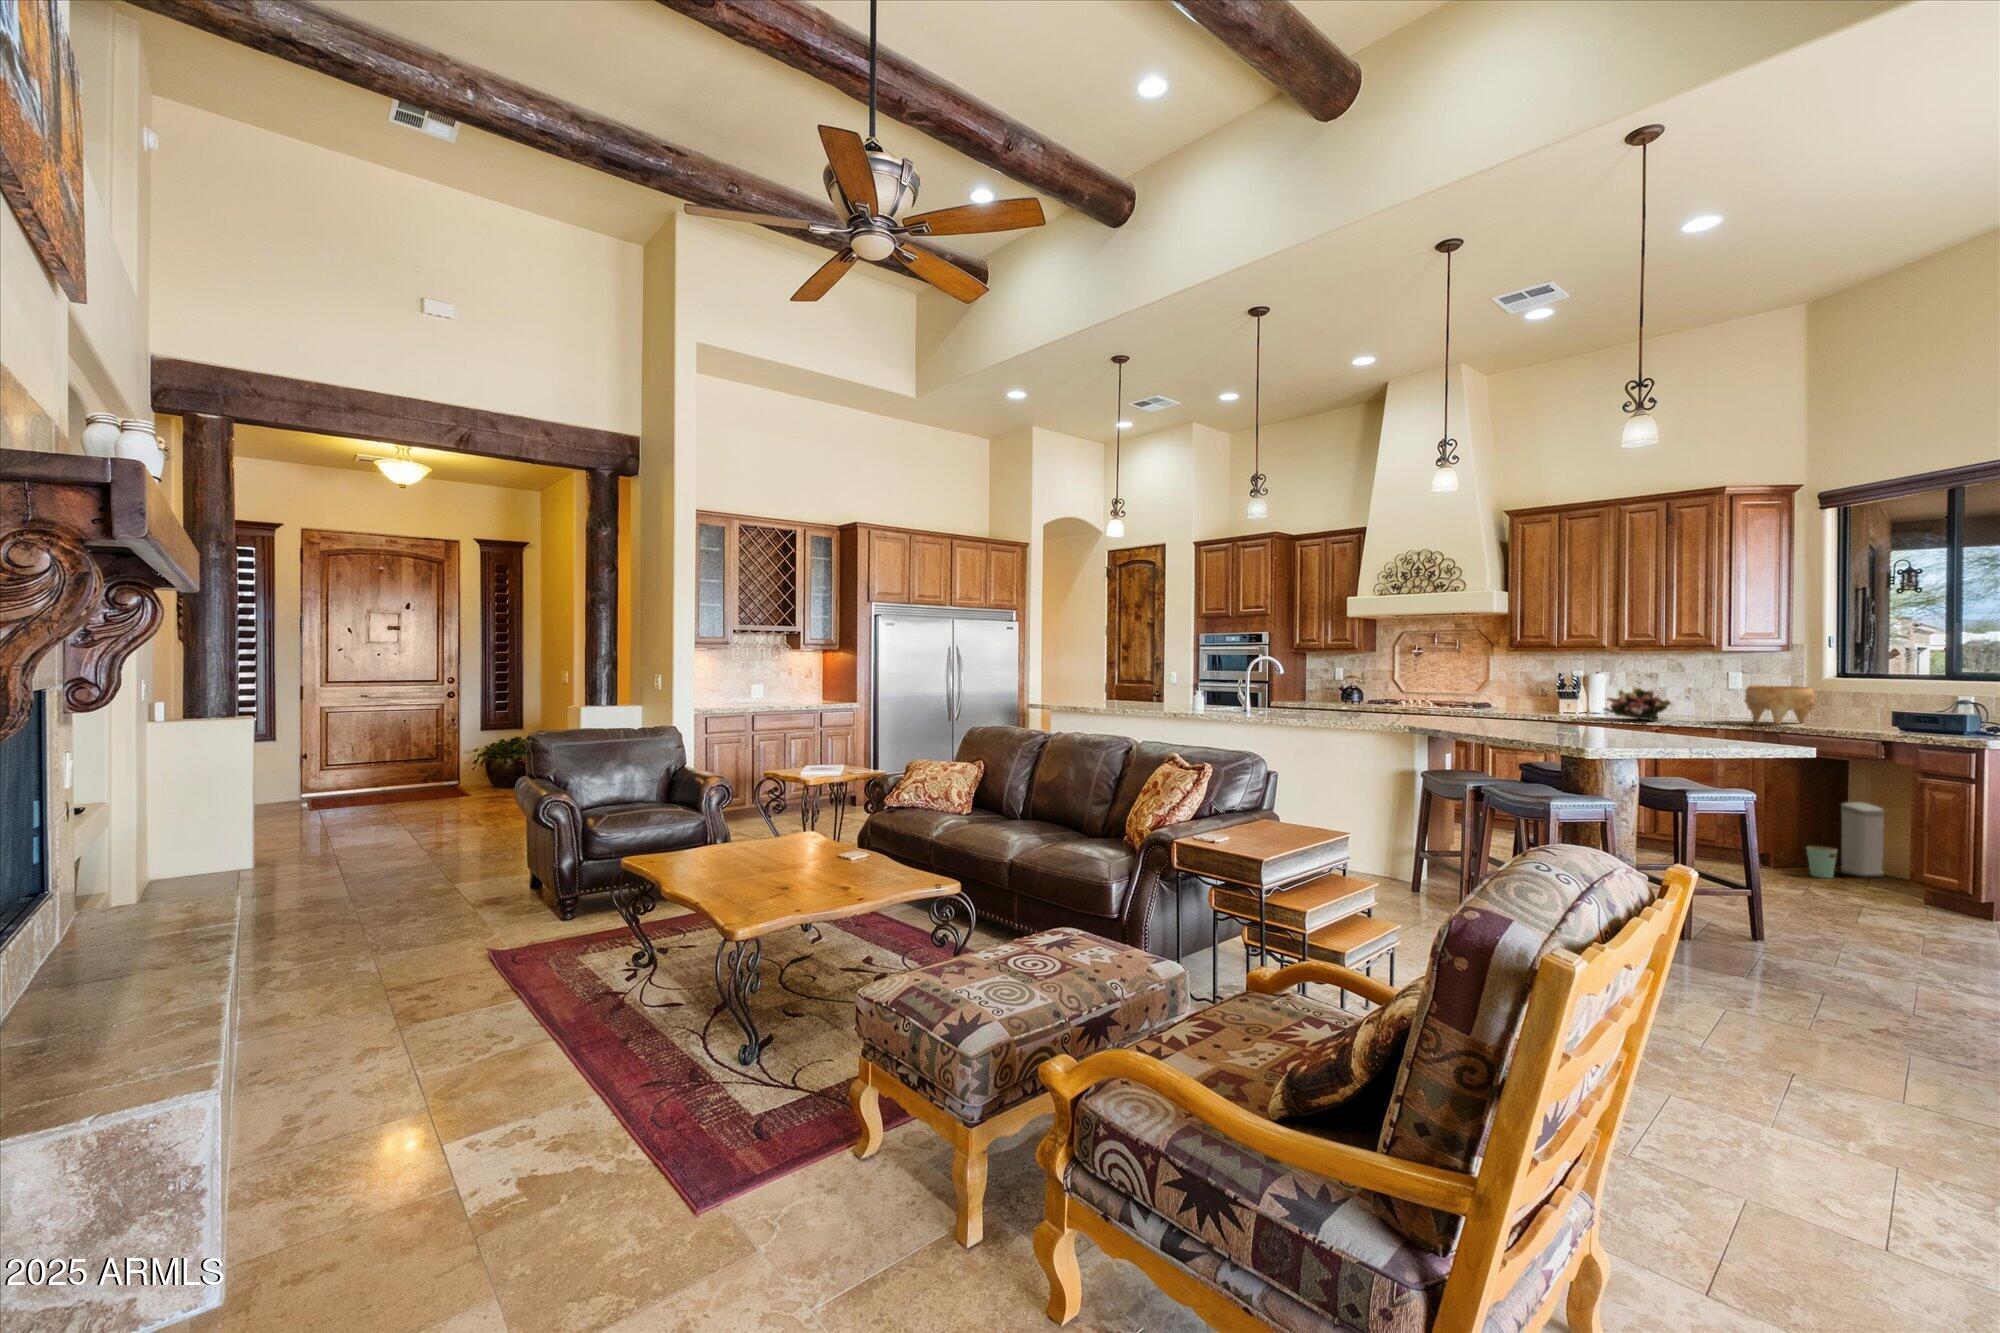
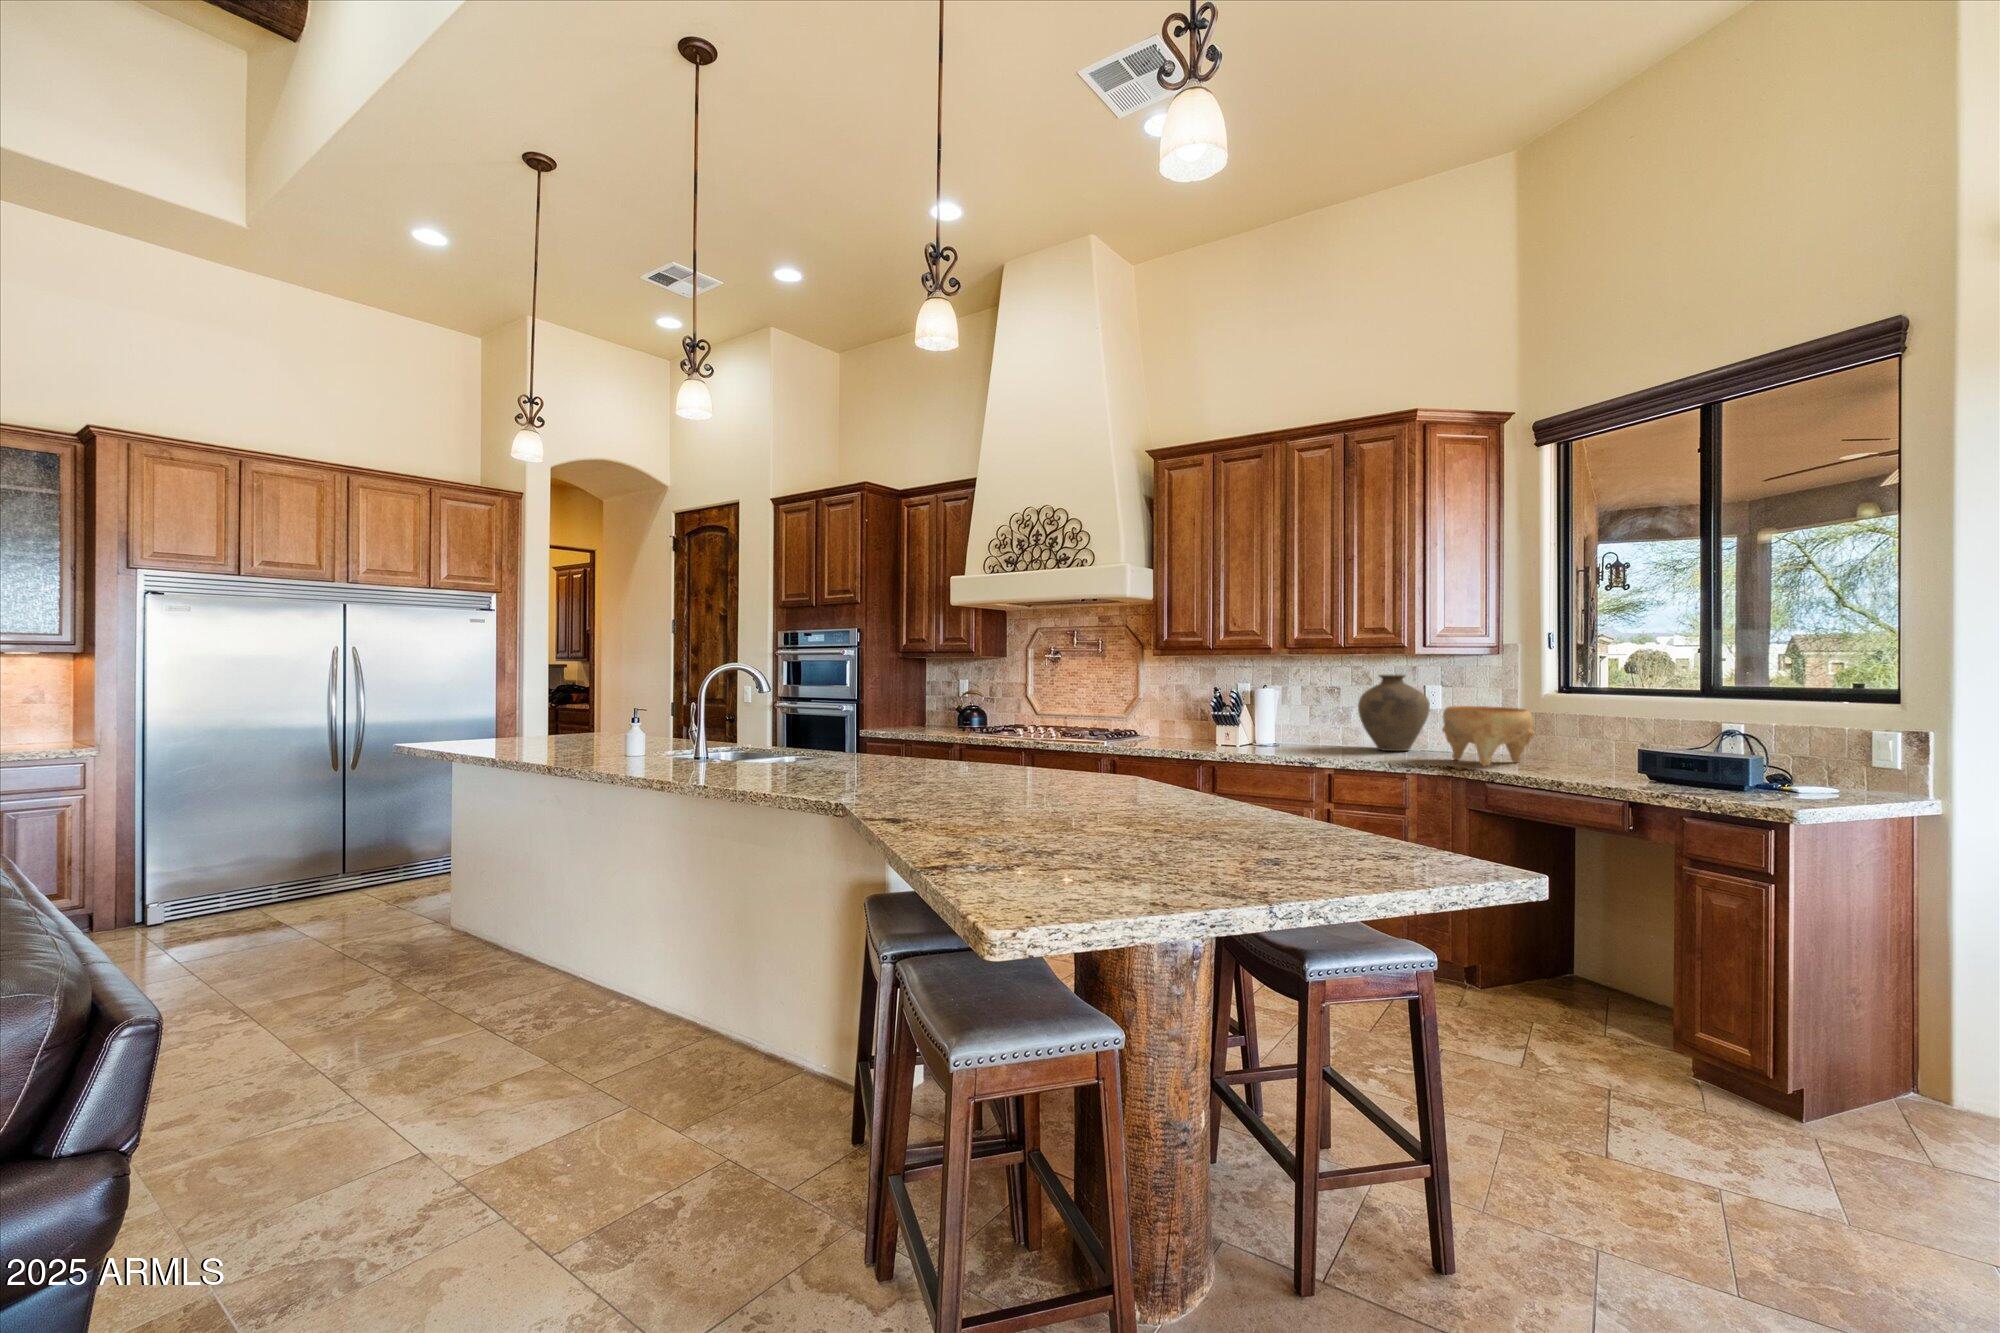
vase: none [1676,665,1733,717] -> present [1358,674,1430,751]
flower arrangement: present [1603,687,1670,721] -> none [1257,708,1346,760]
trash can: present [1807,802,1884,878] -> none [1523,881,1624,1006]

